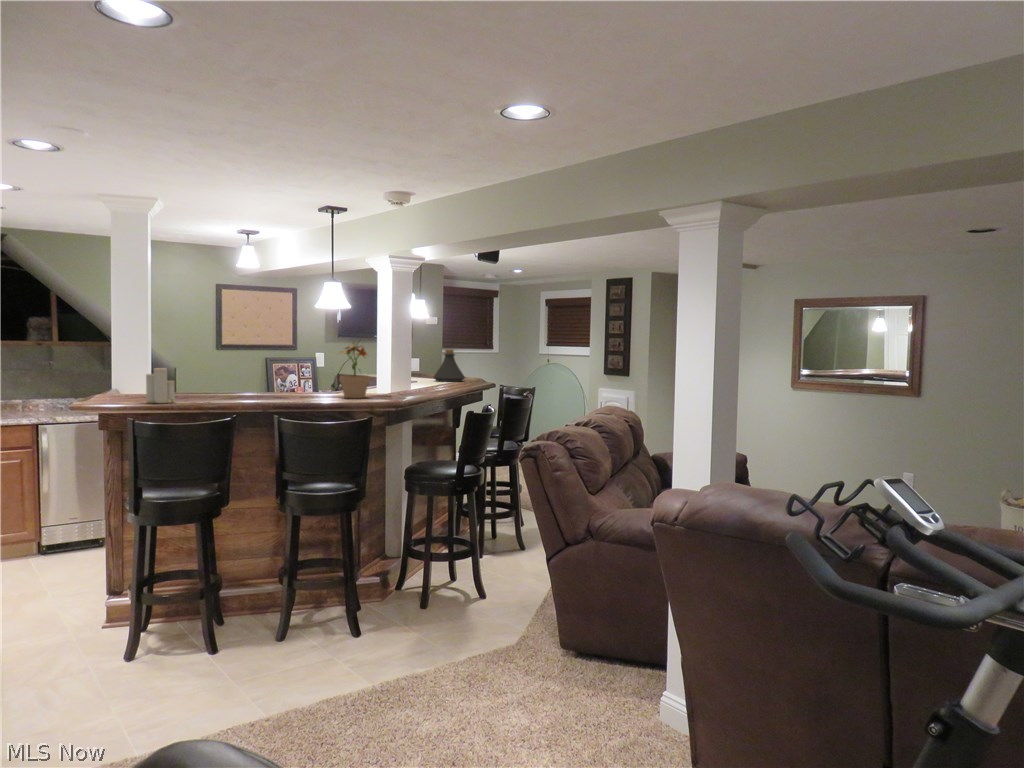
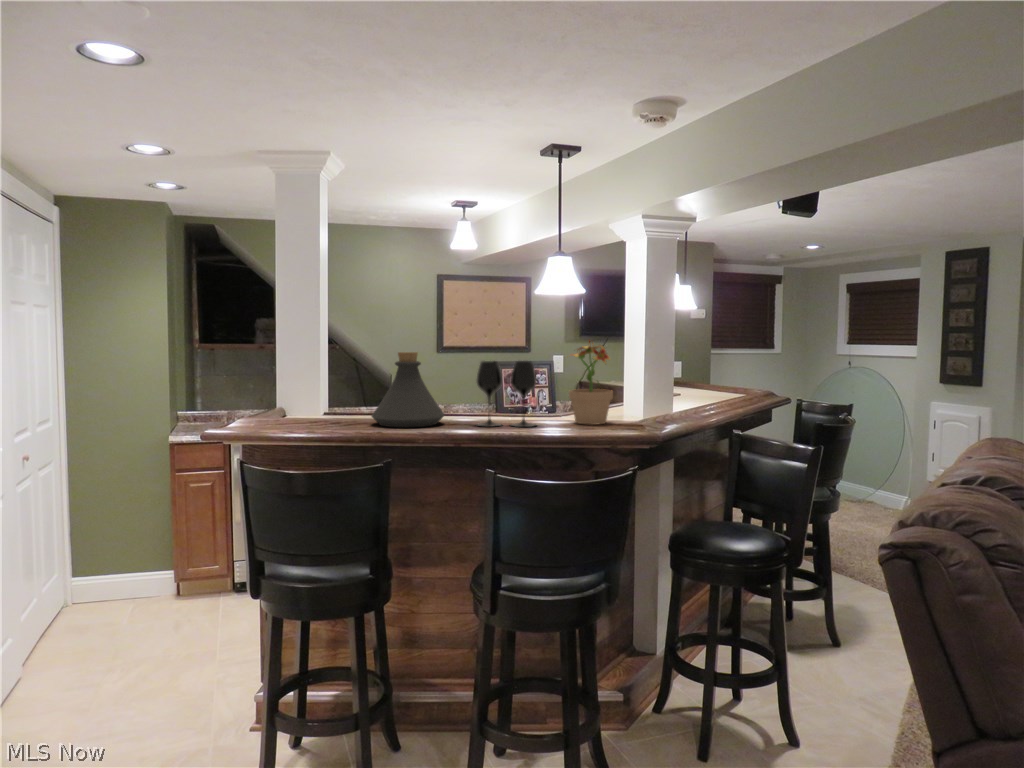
bottle: present [434,350,465,382] -> present [372,352,445,427]
wine glass: none [275,356,319,400] -> present [476,361,537,427]
candle: present [146,368,175,403] -> none [304,374,341,429]

